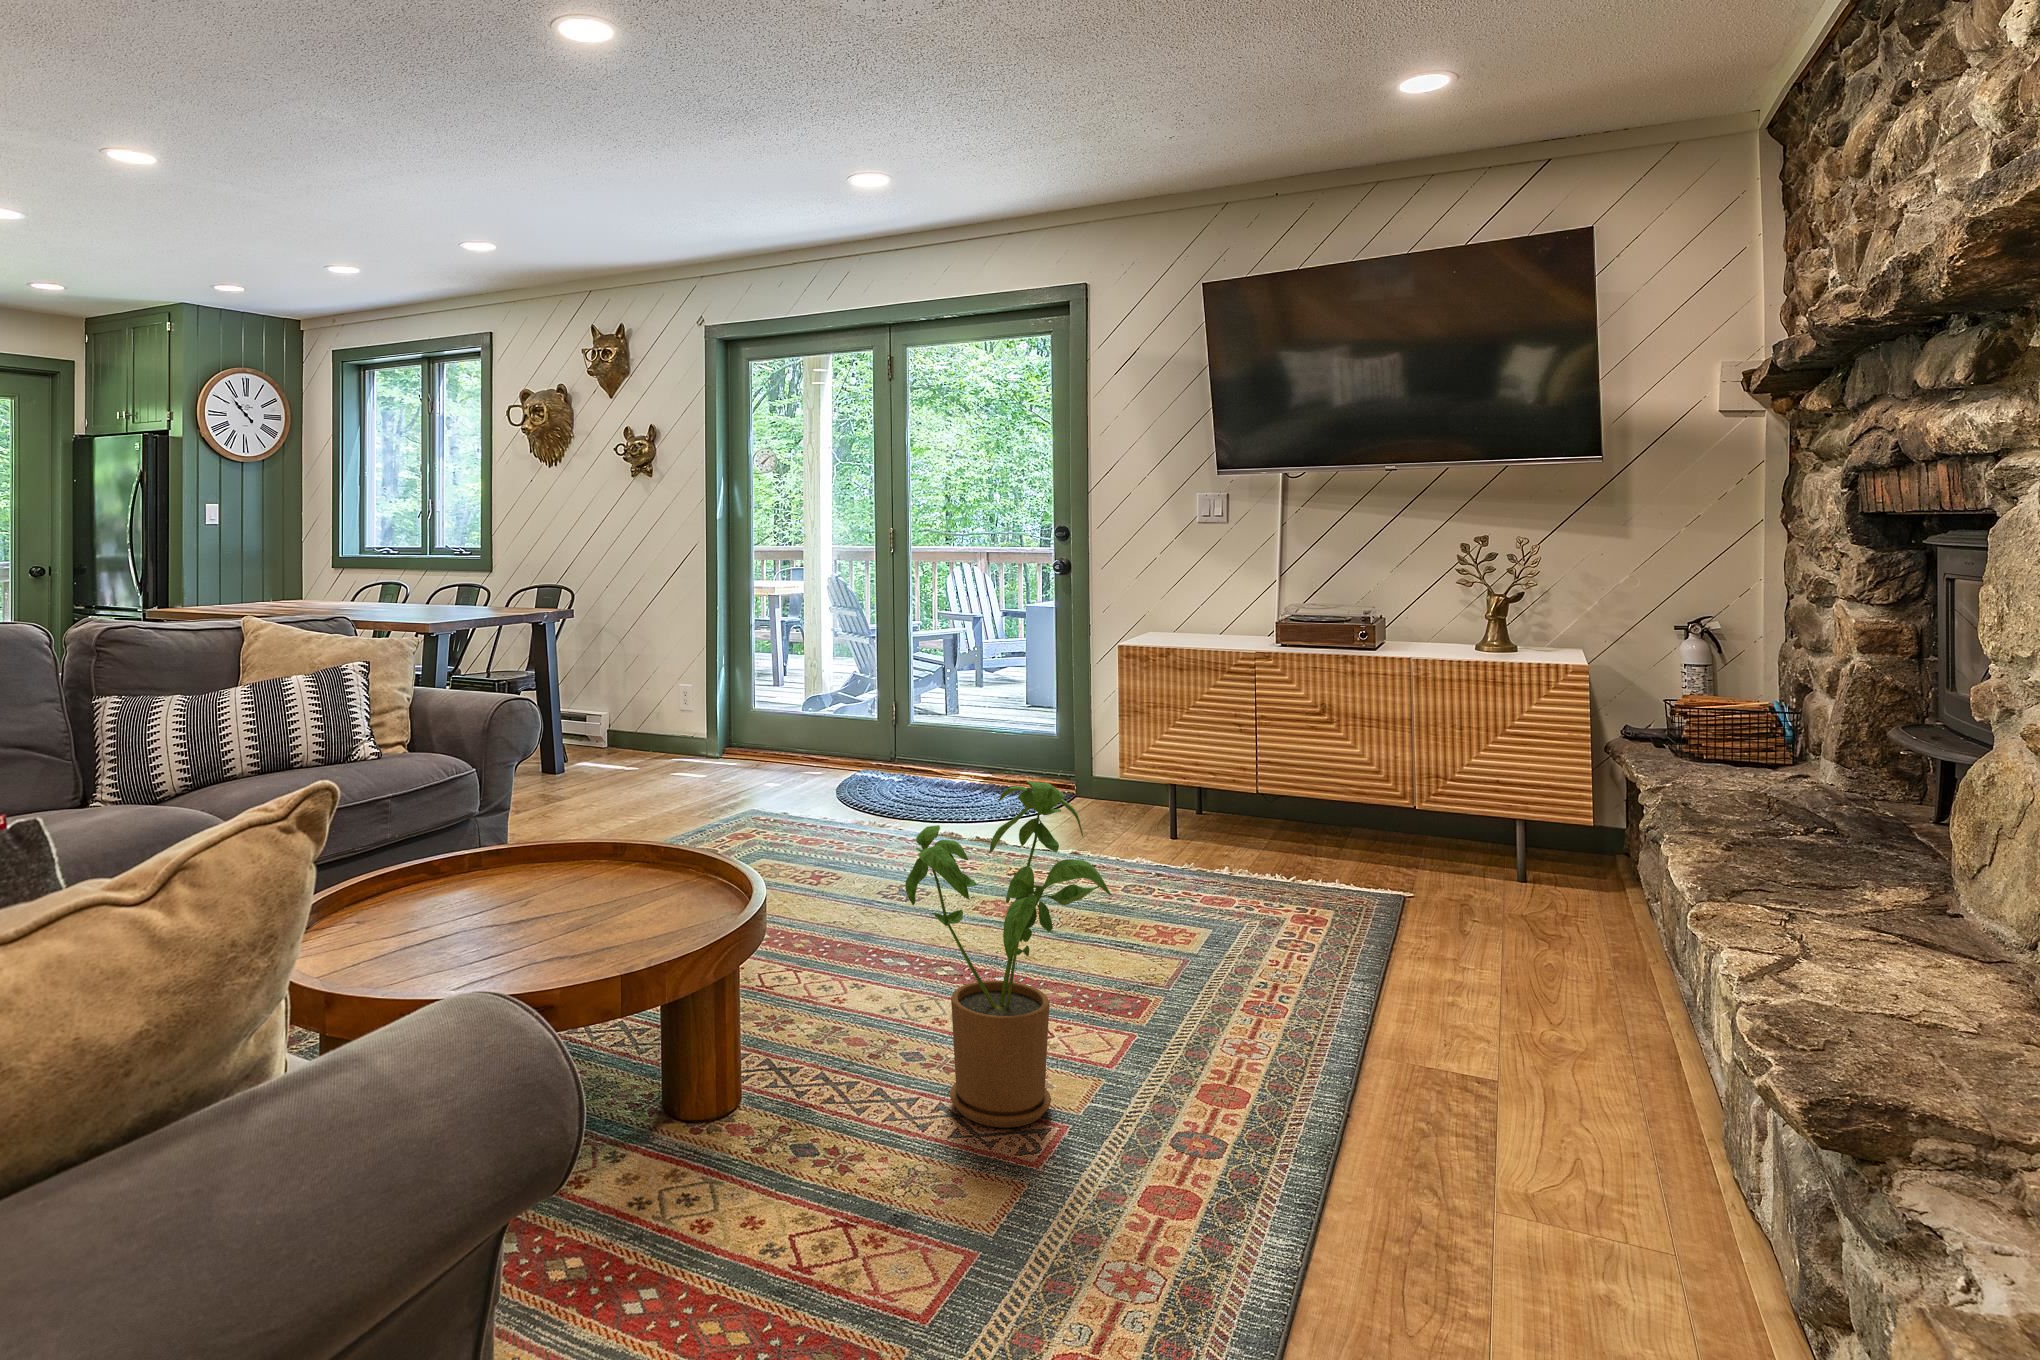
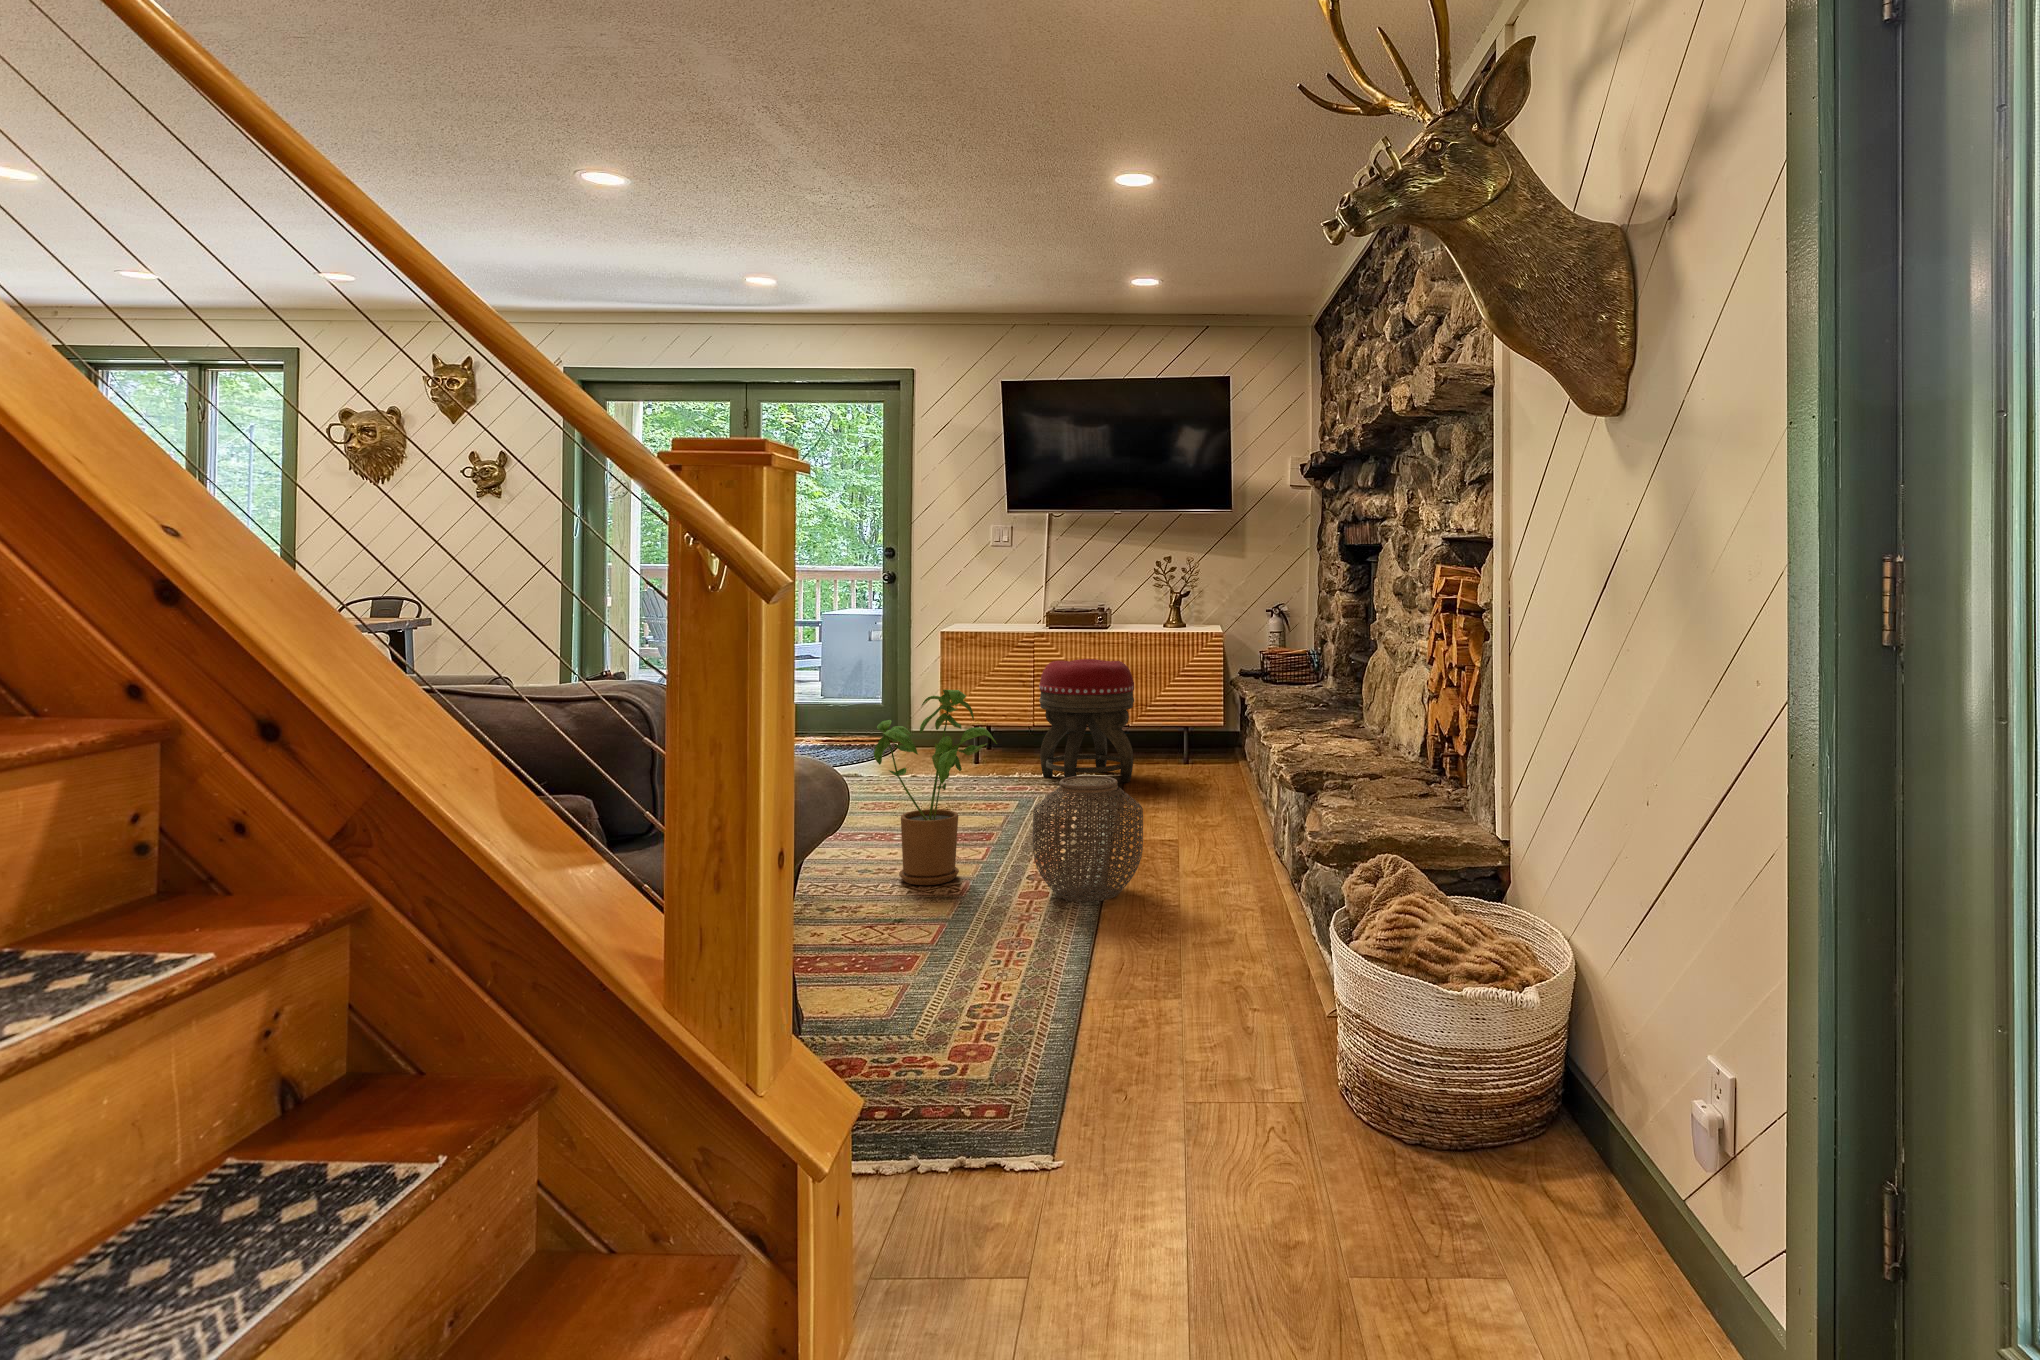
footstool: none [1255,700,1417,907] -> present [1039,659,1134,782]
woven basket: none [1167,984,1403,1265] -> present [1033,775,1143,902]

